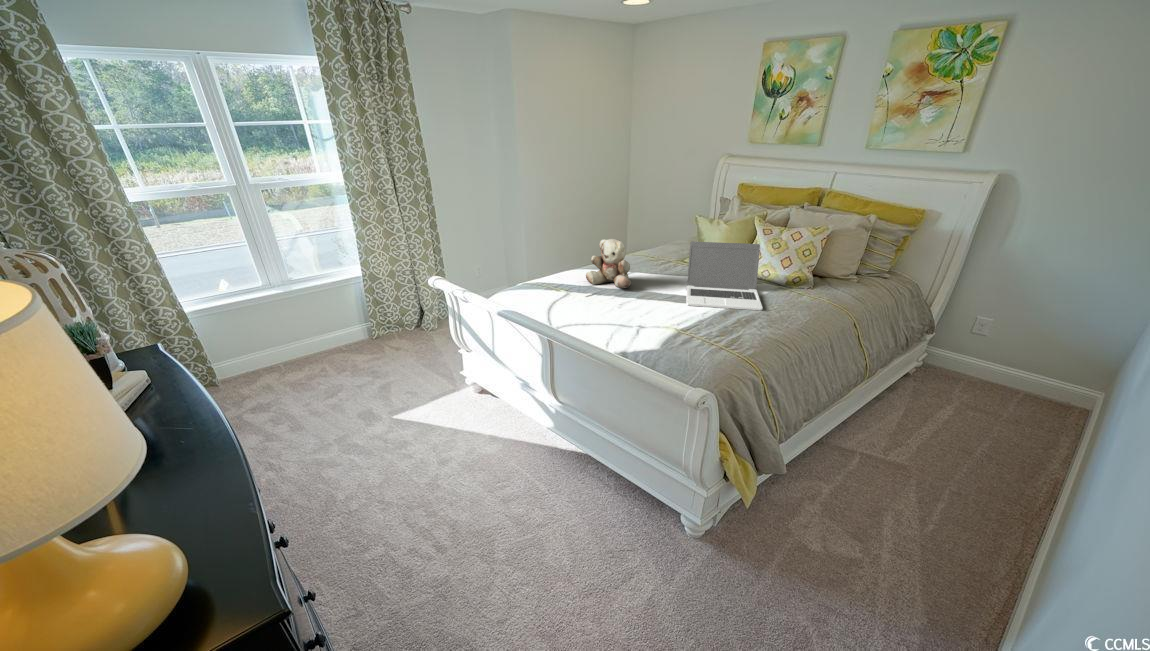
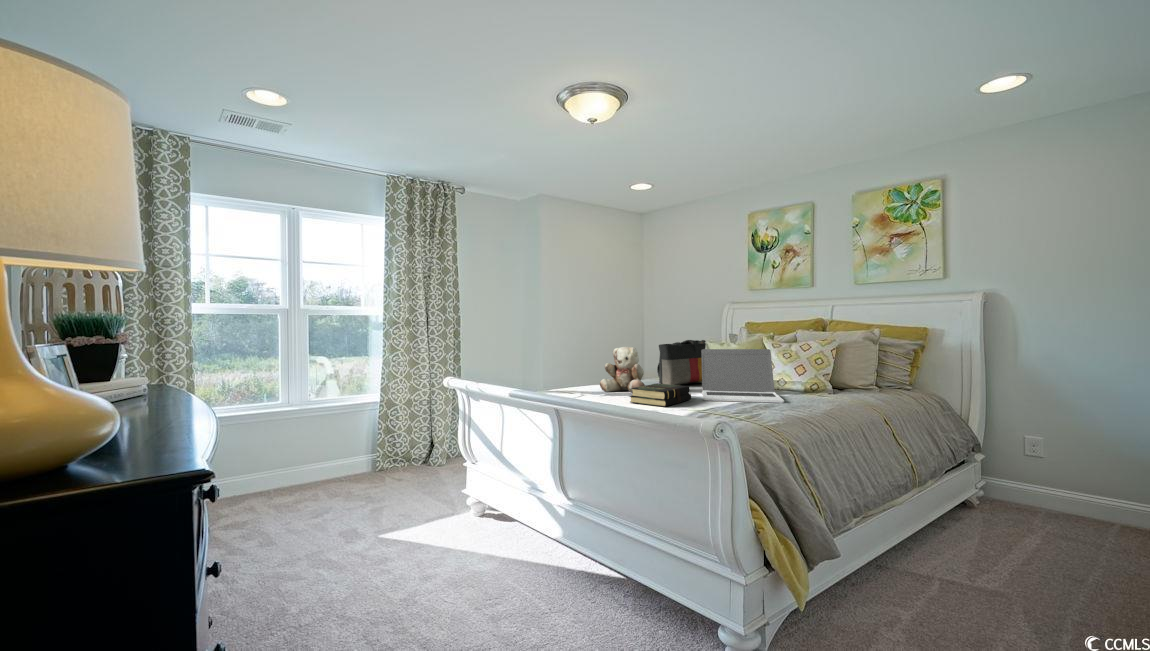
tote bag: none [644,219,697,271] -> present [657,340,706,385]
book: none [615,284,675,320] -> present [630,383,691,407]

